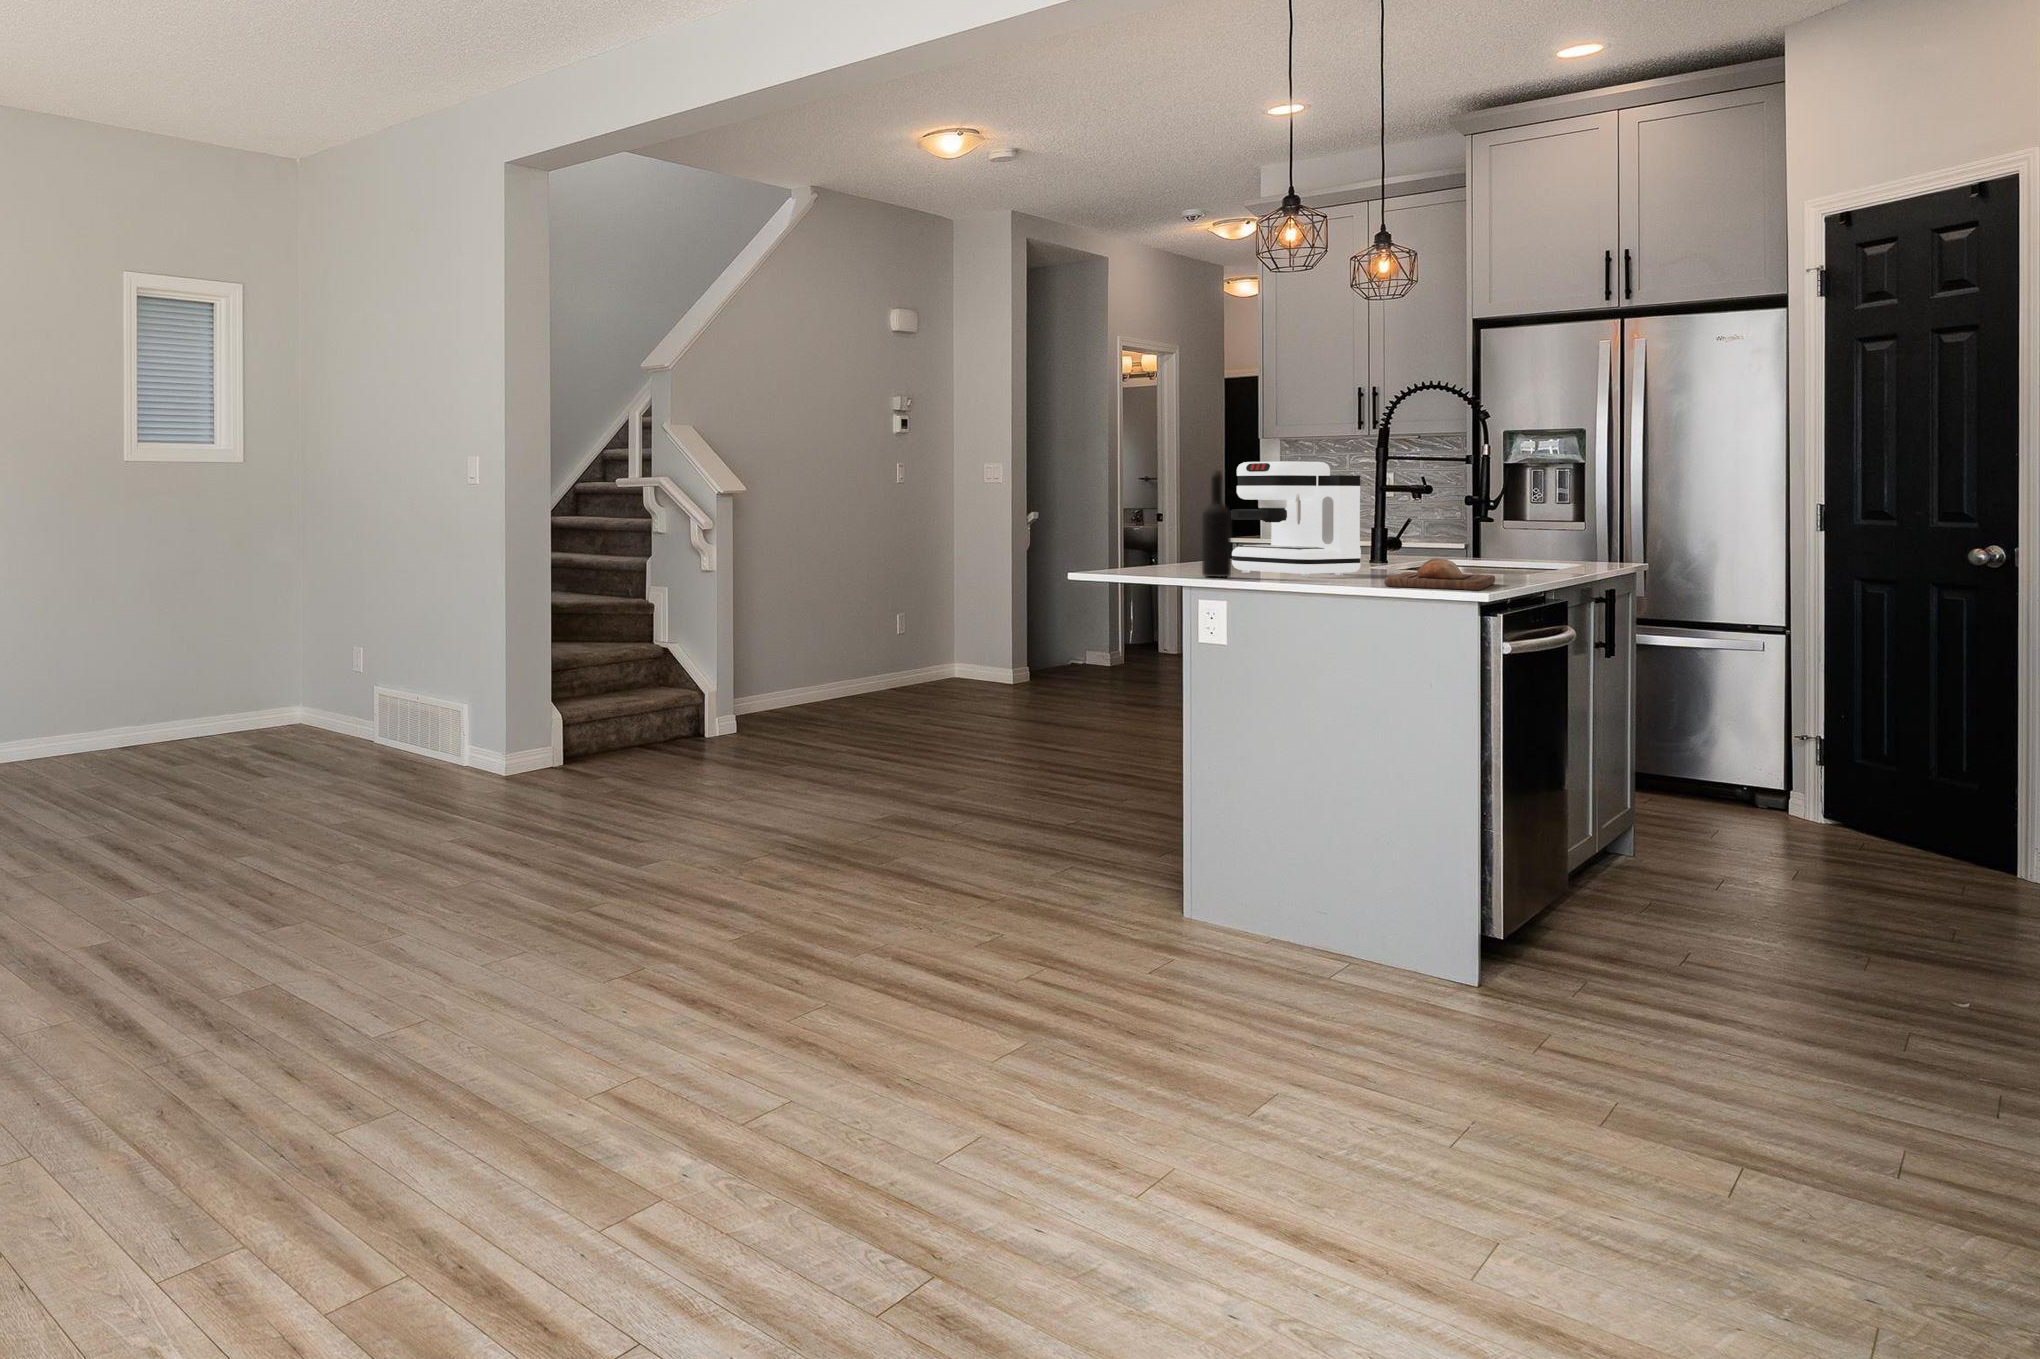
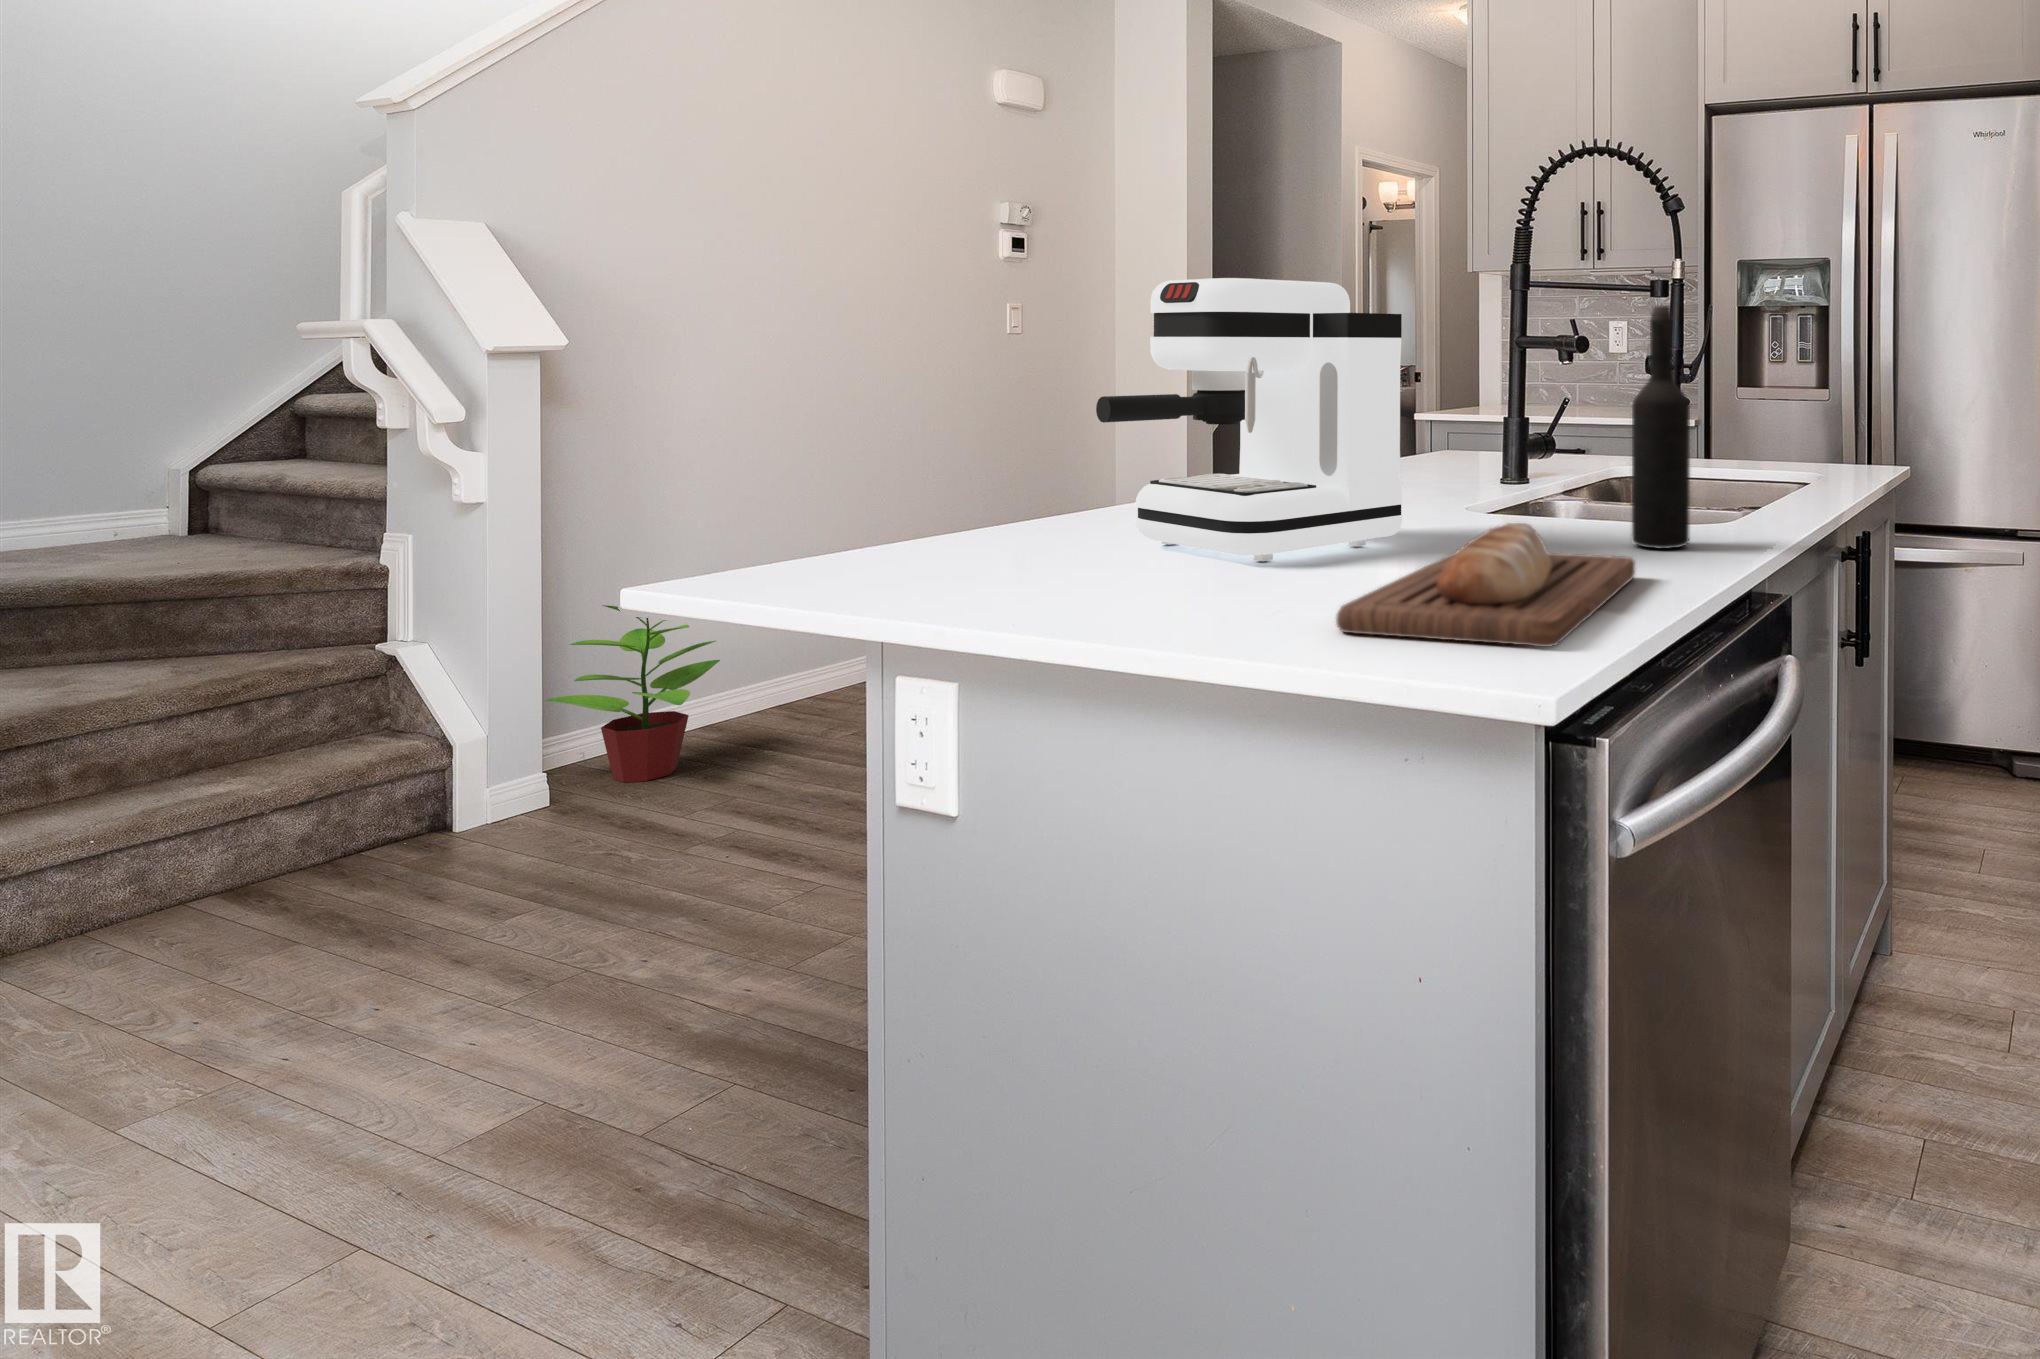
wine bottle: present [1202,470,1231,577] -> present [1632,306,1690,549]
potted plant: none [720,626,800,731] -> present [545,605,720,783]

